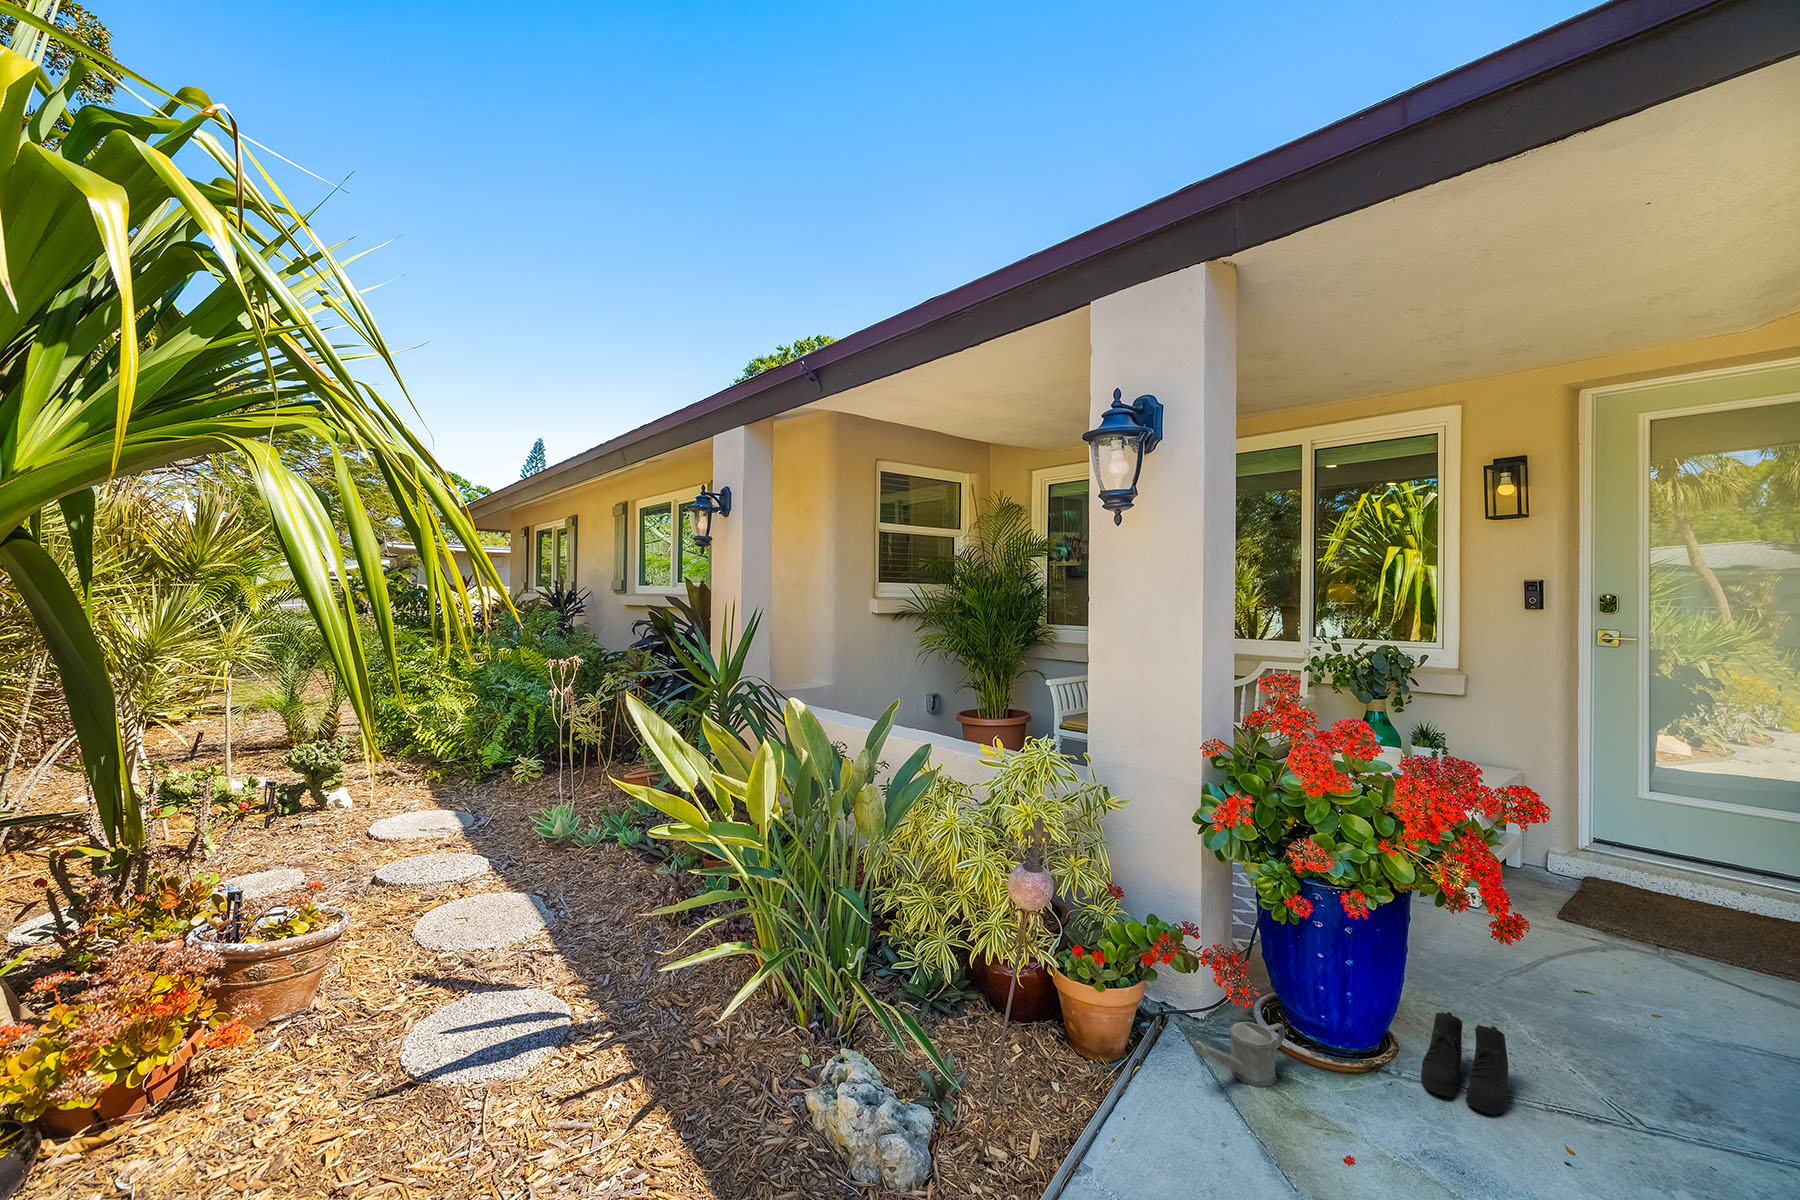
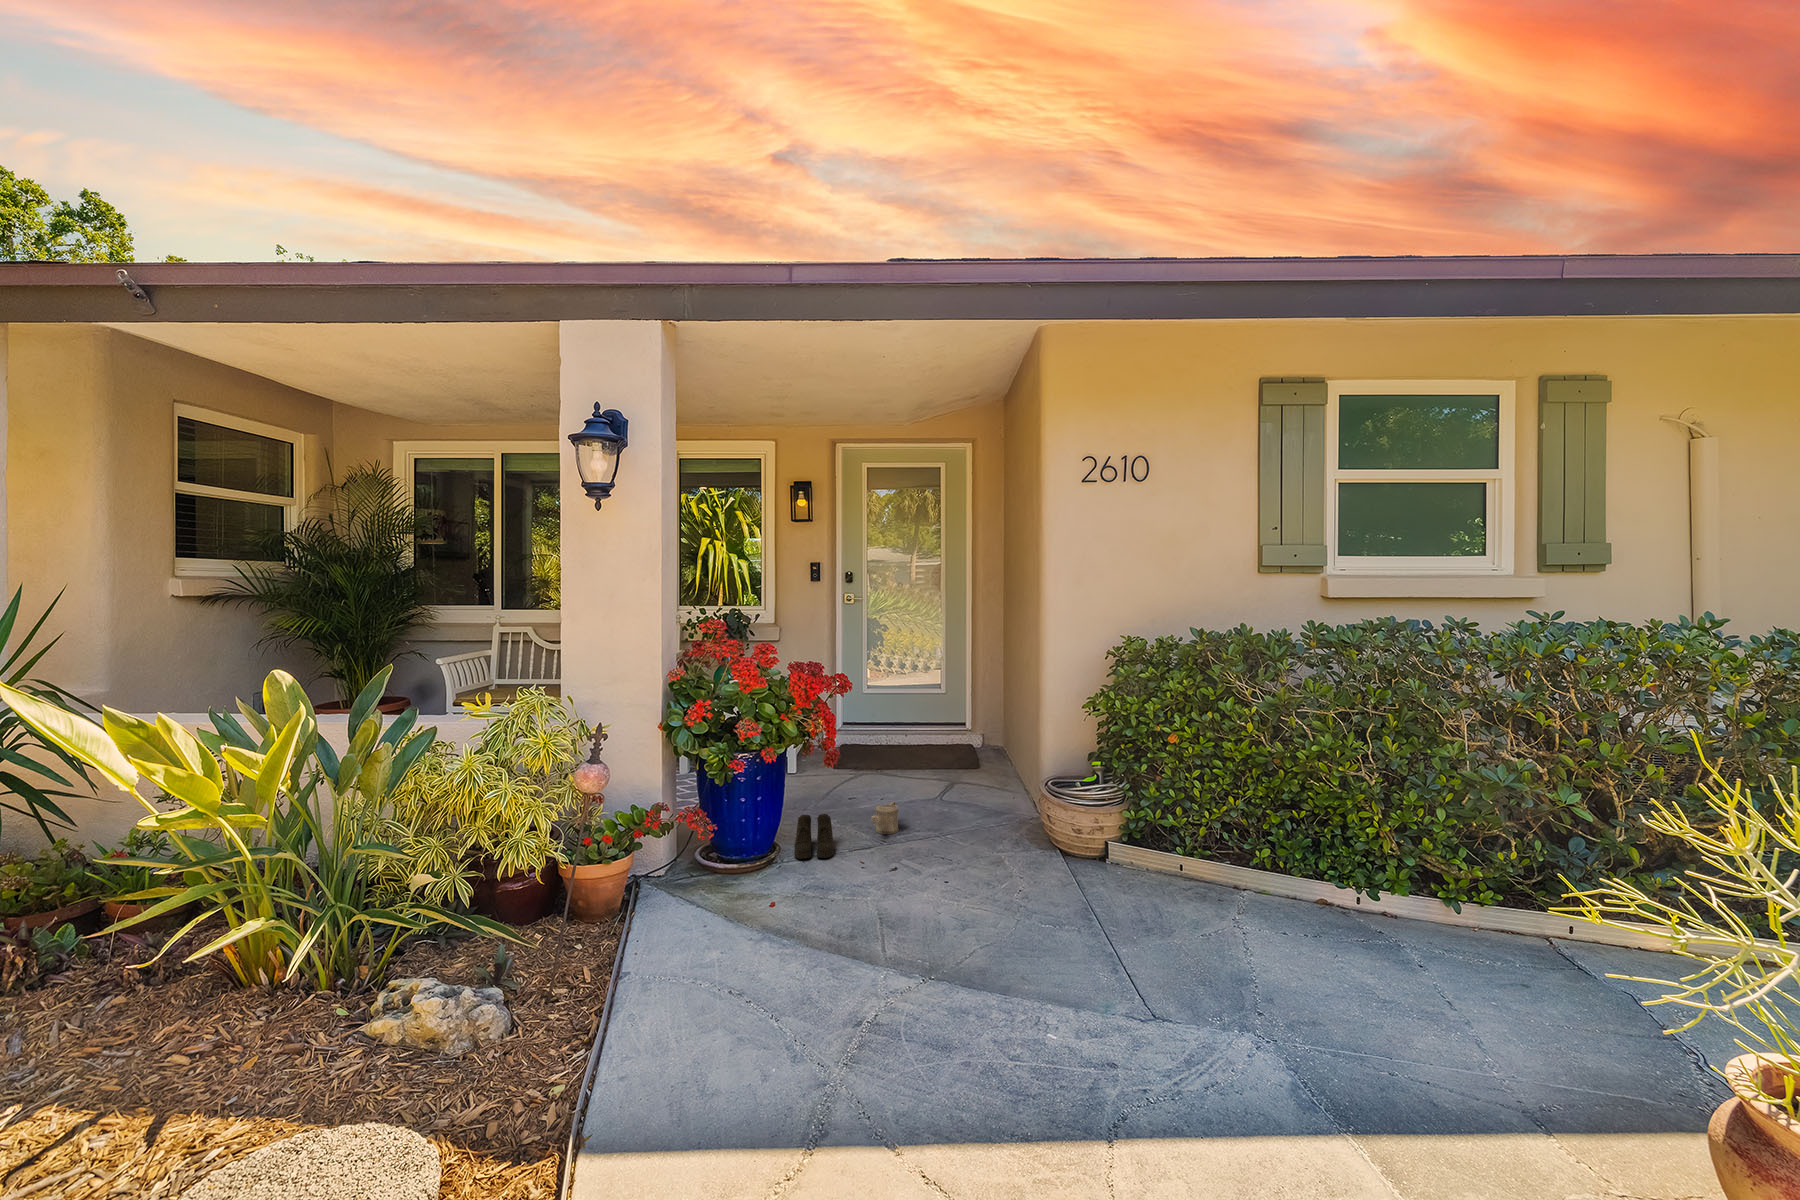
watering can: present [1196,1022,1285,1087] -> present [871,802,899,834]

